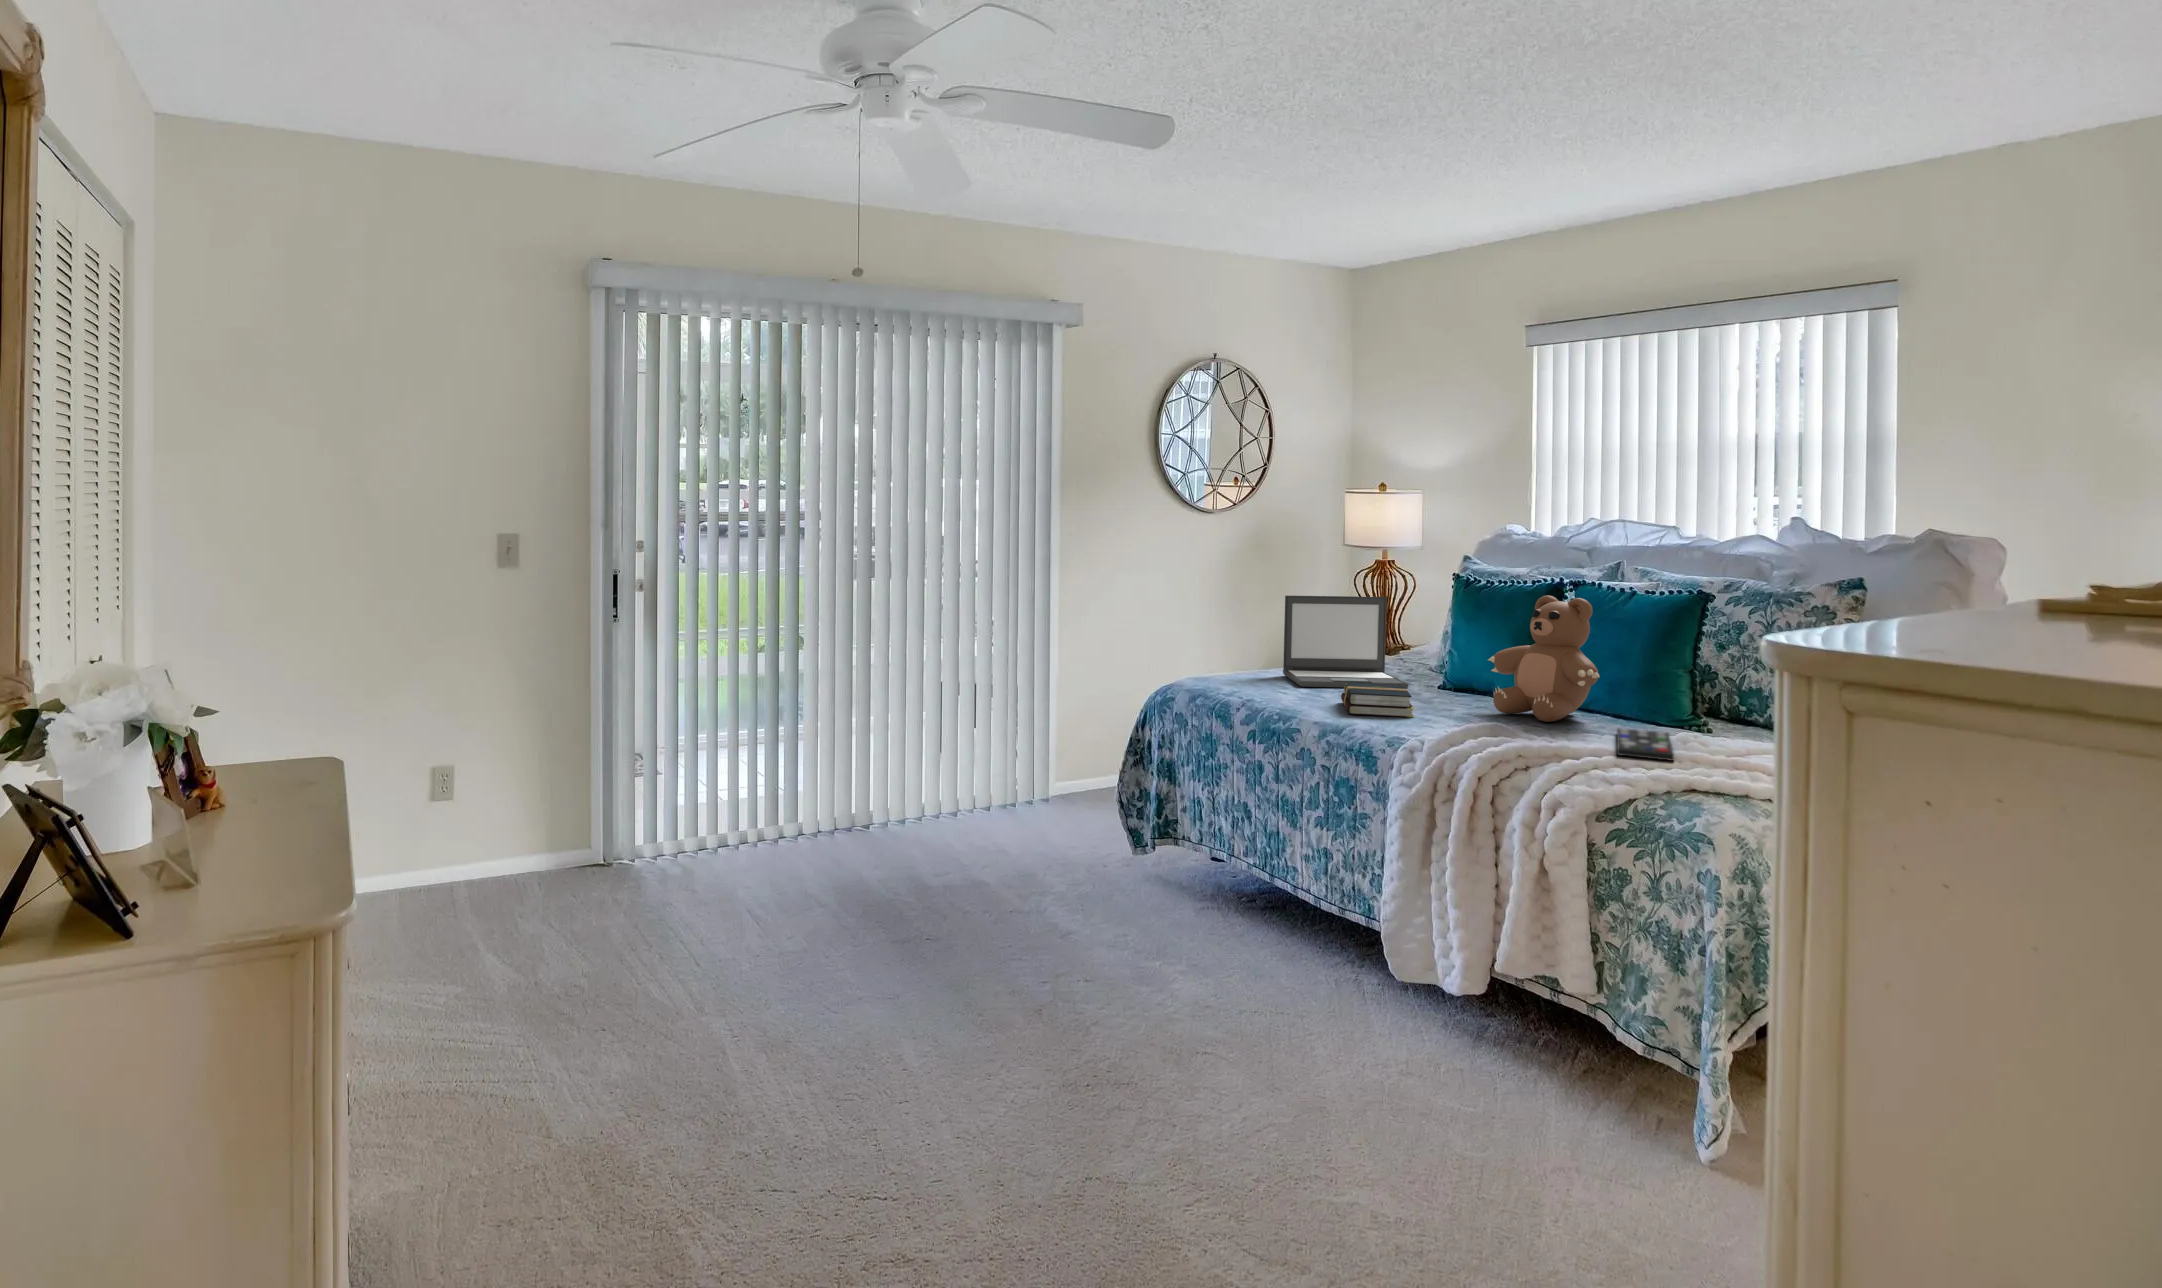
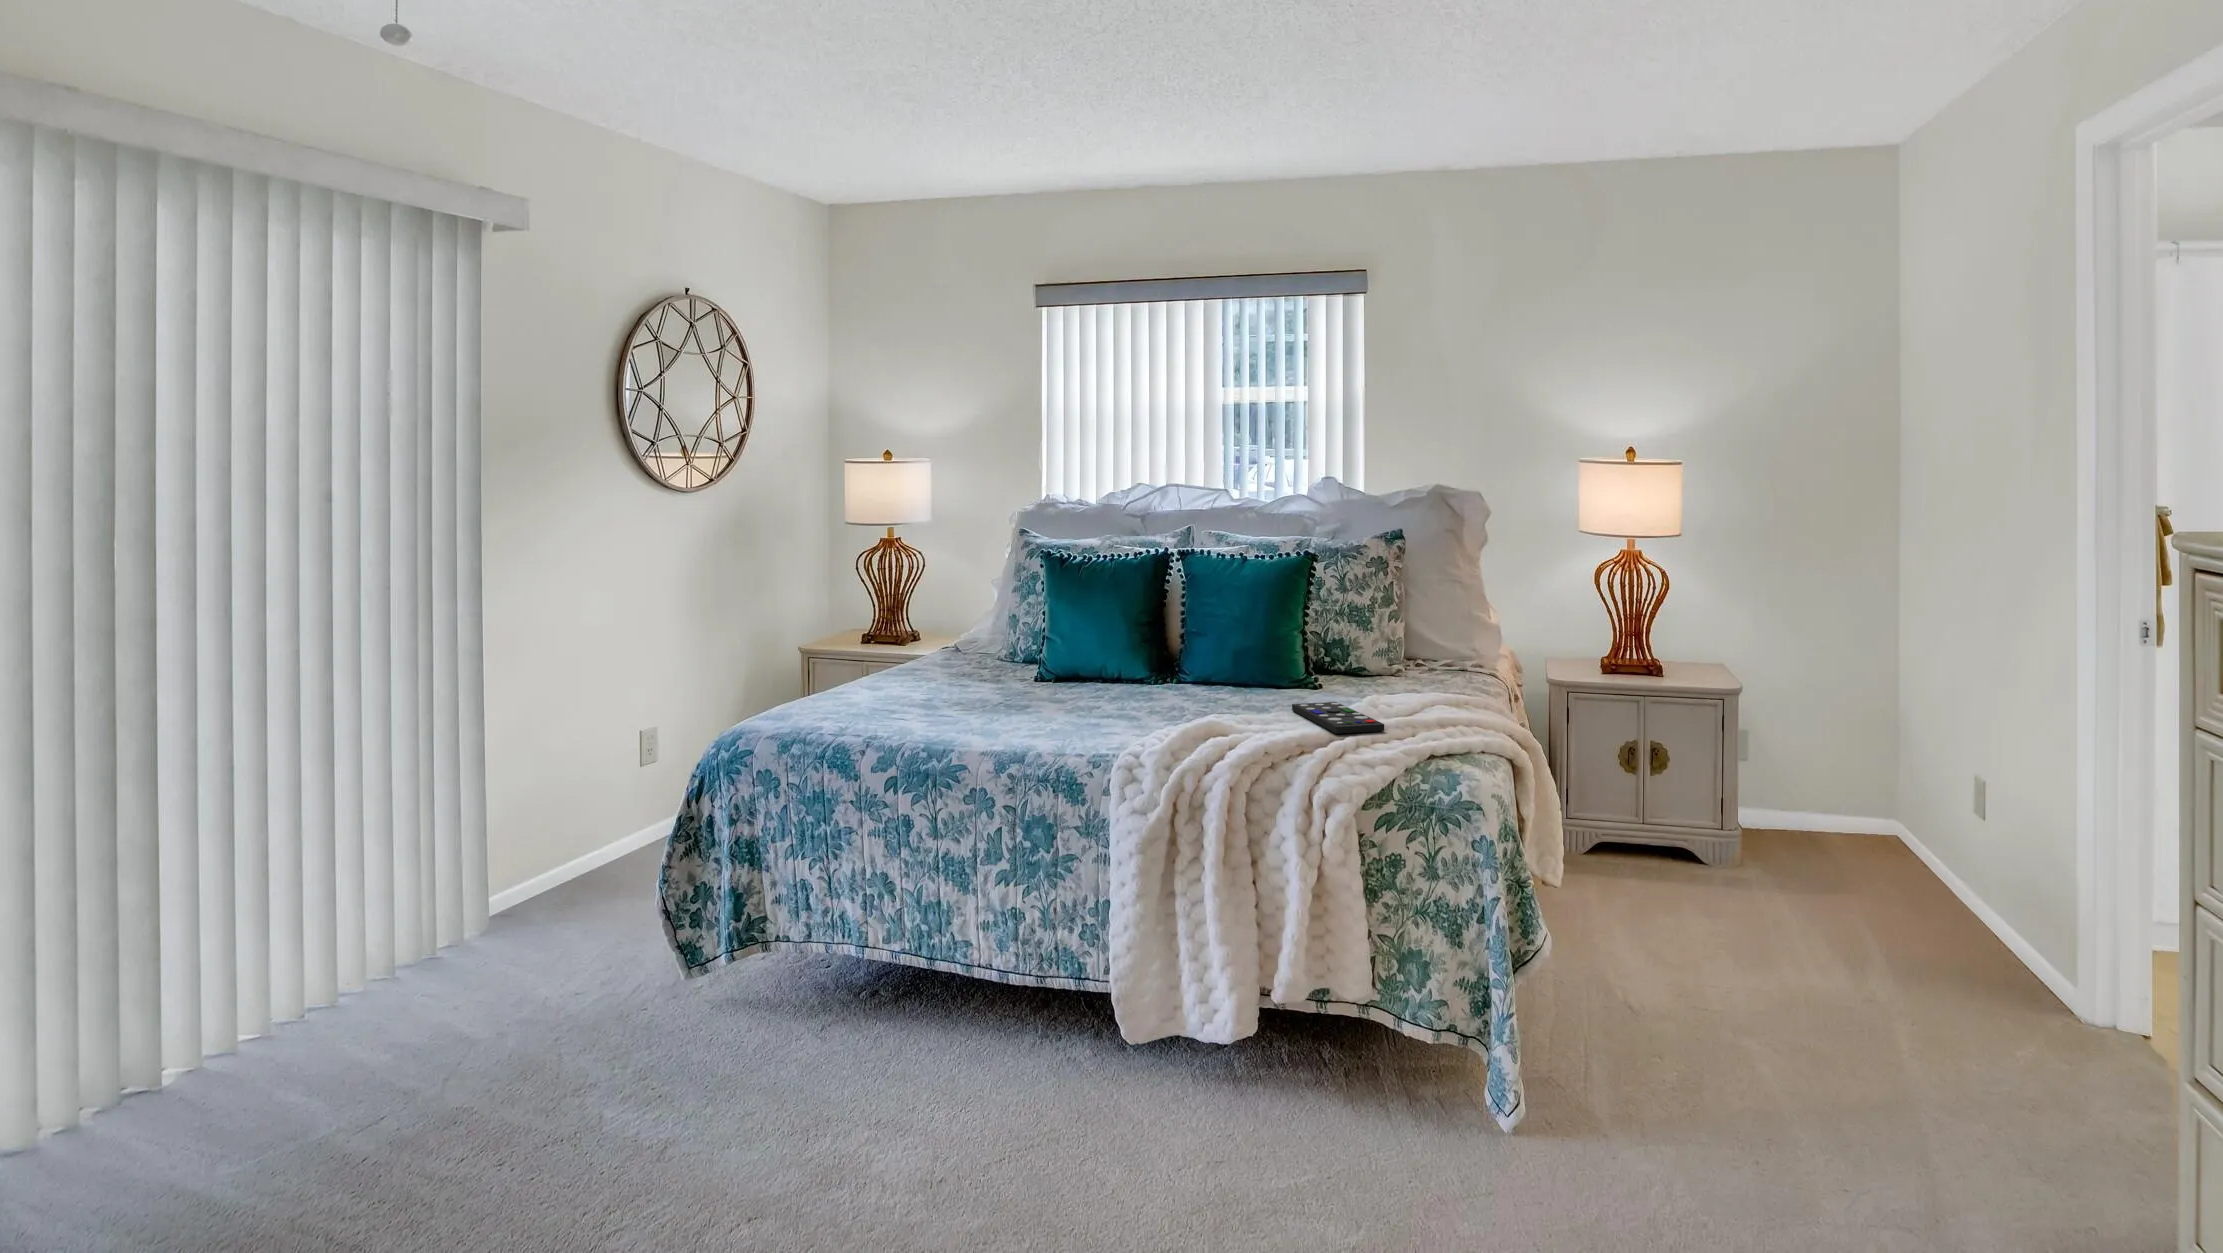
teddy bear: present [1488,595,1600,722] -> none [1137,566,1266,708]
laptop: present [1283,596,1408,689] -> none [855,580,1022,705]
hardback book: present [1341,682,1414,717] -> none [984,686,1092,732]

